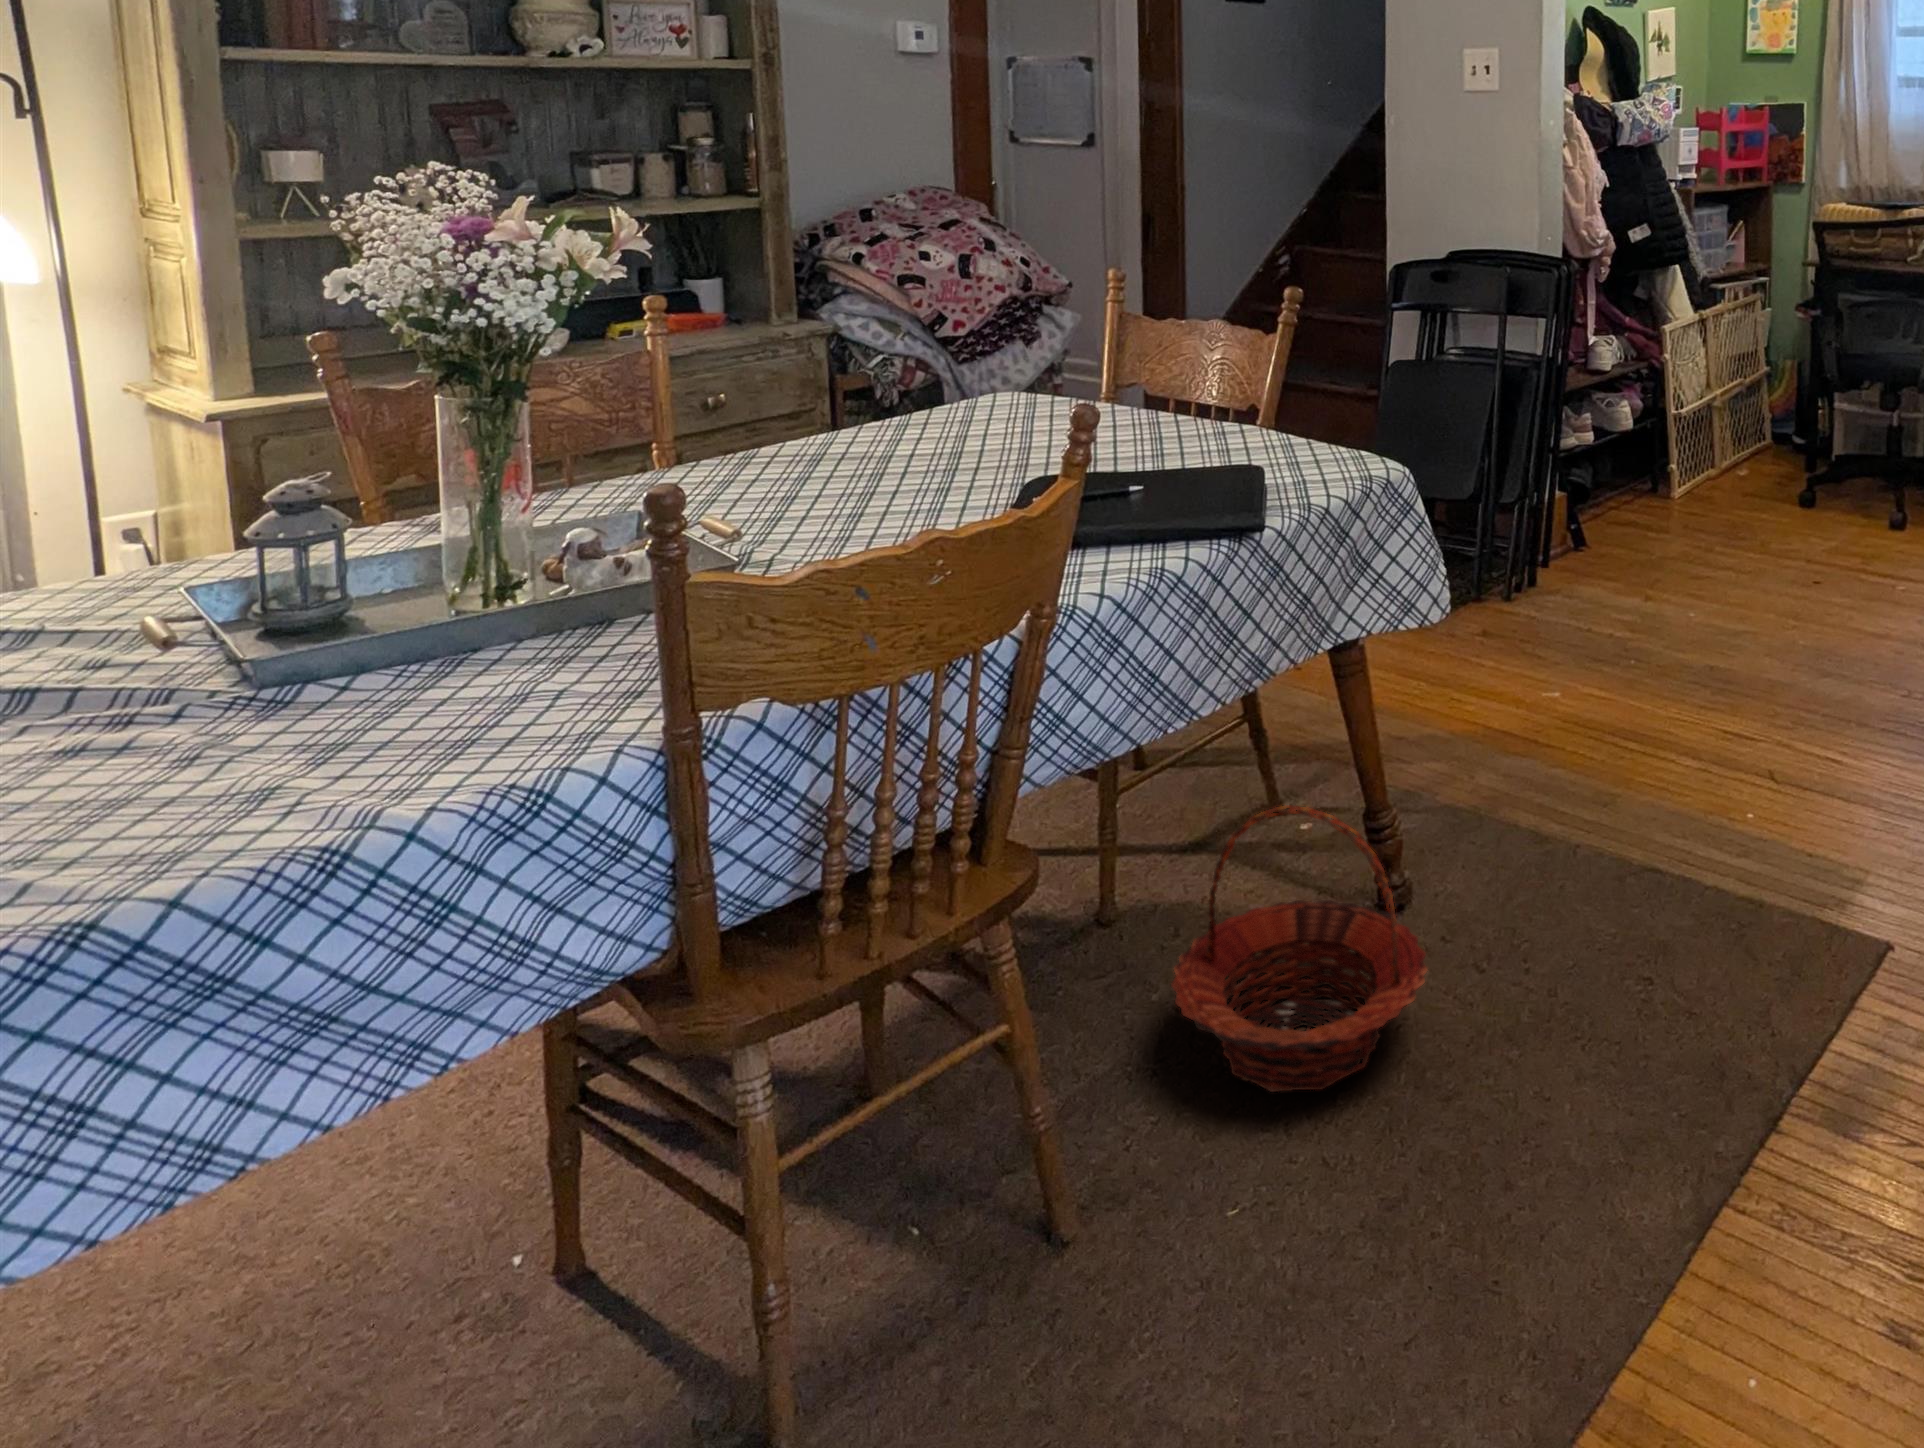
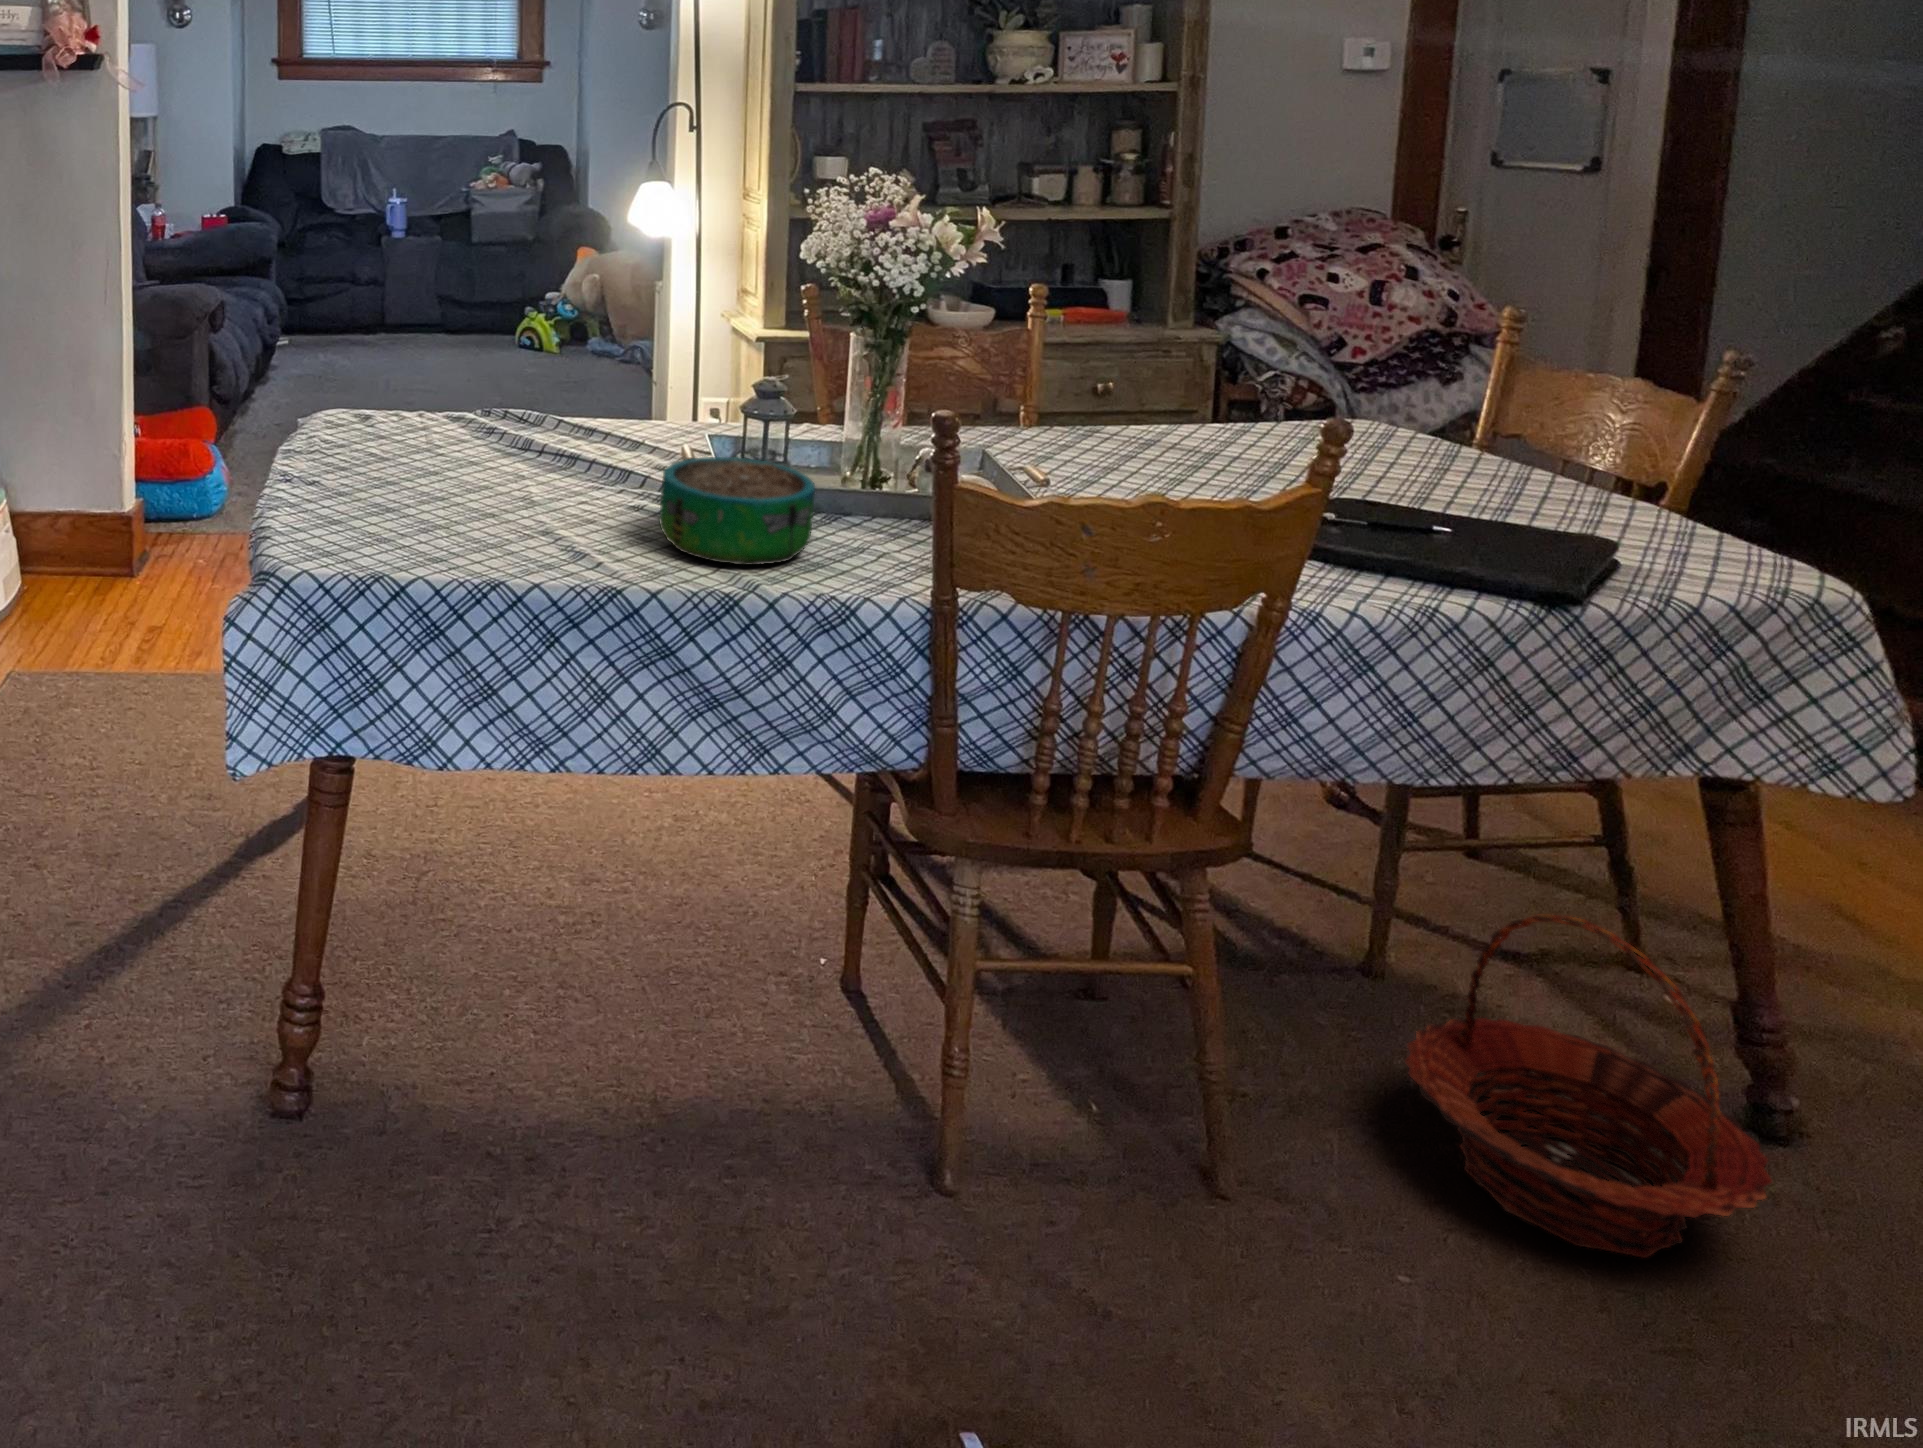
decorative bowl: none [138,611,442,800] -> present [659,457,815,565]

